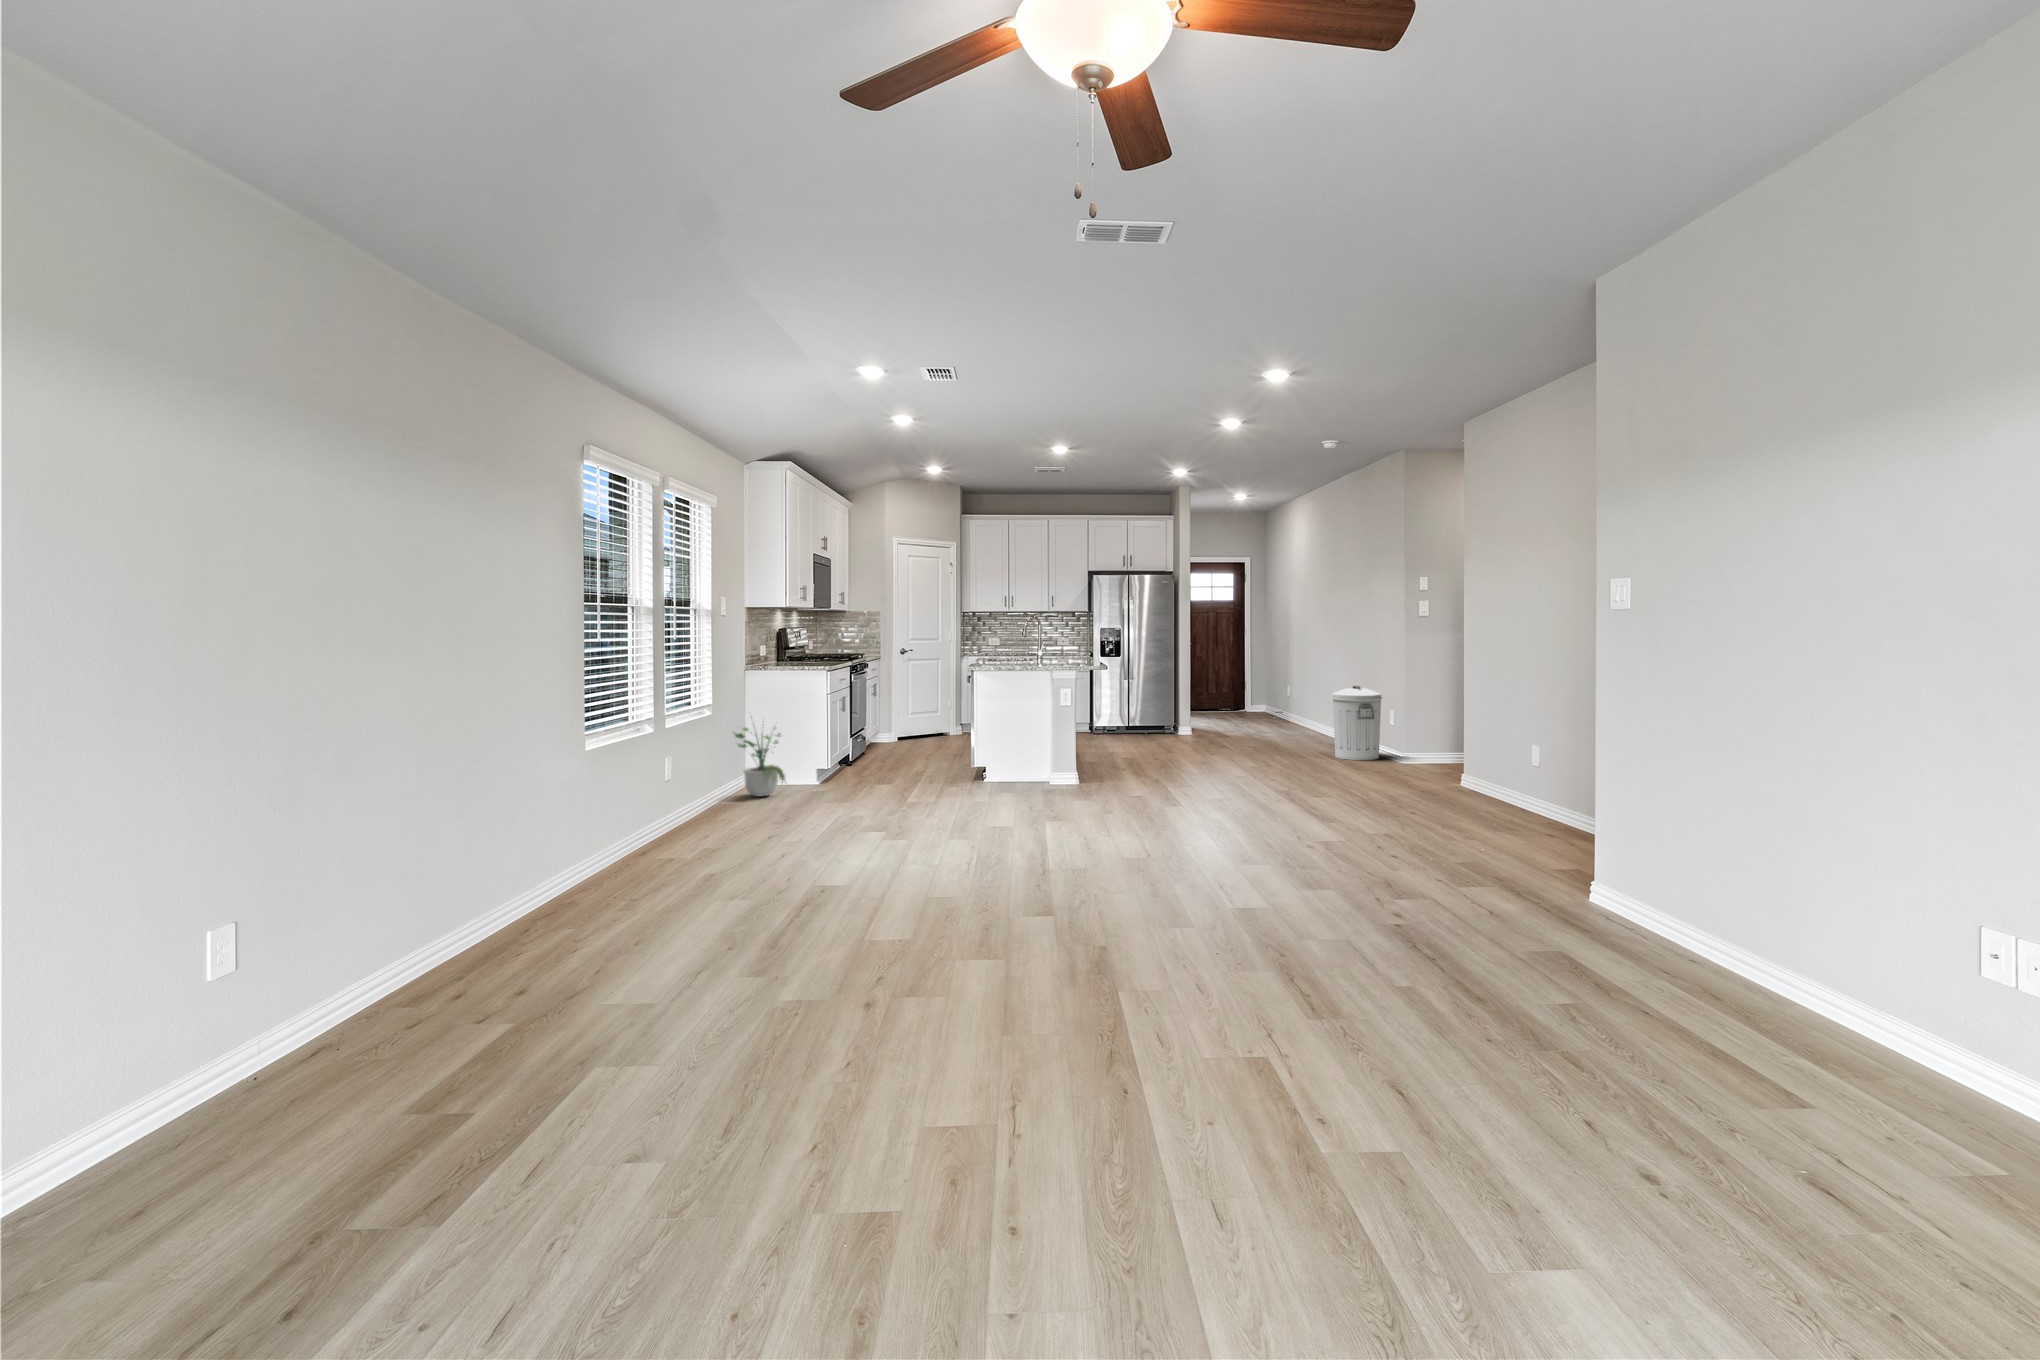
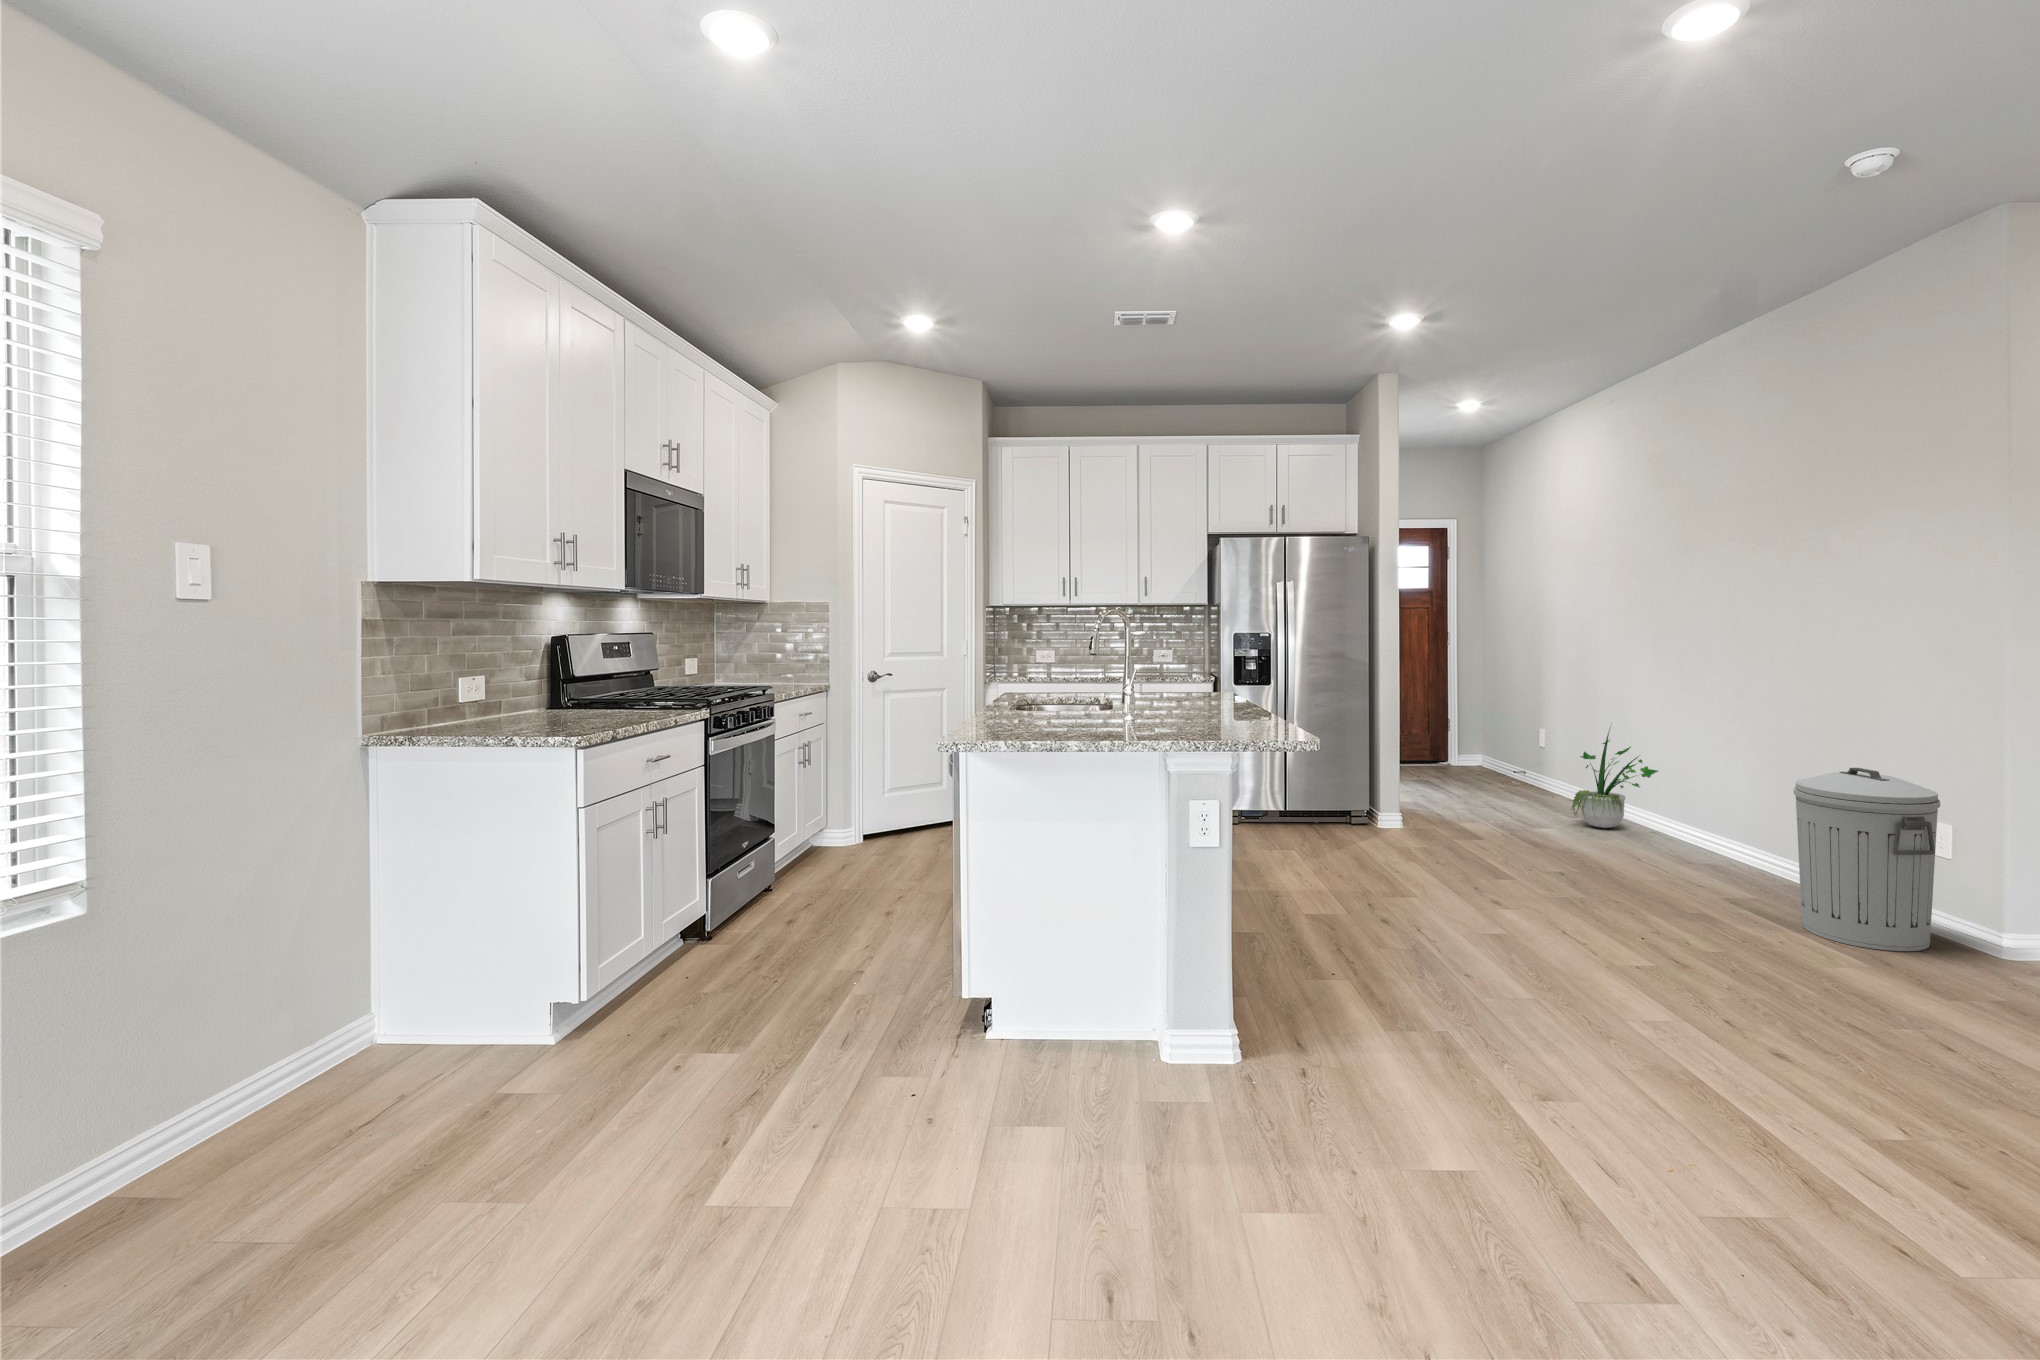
potted plant: present [734,728,785,796] -> present [1571,727,1658,828]

